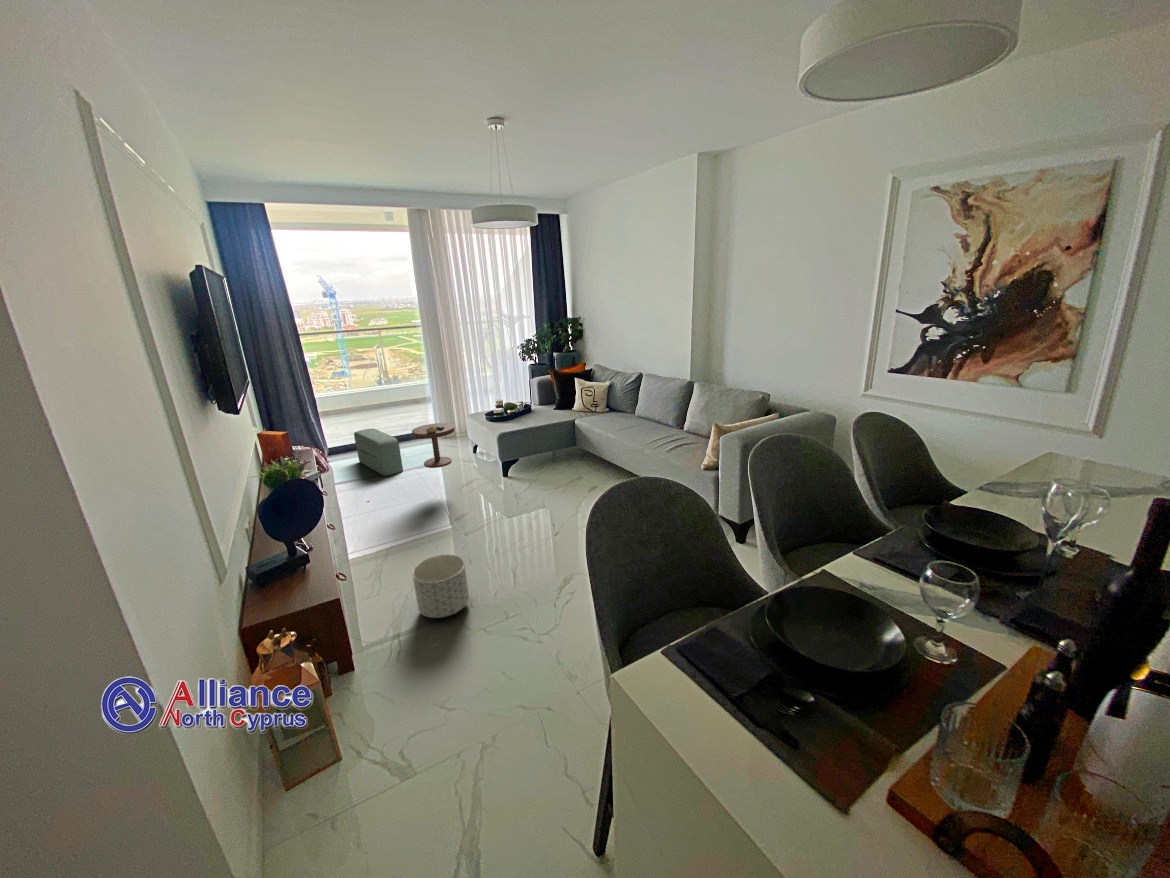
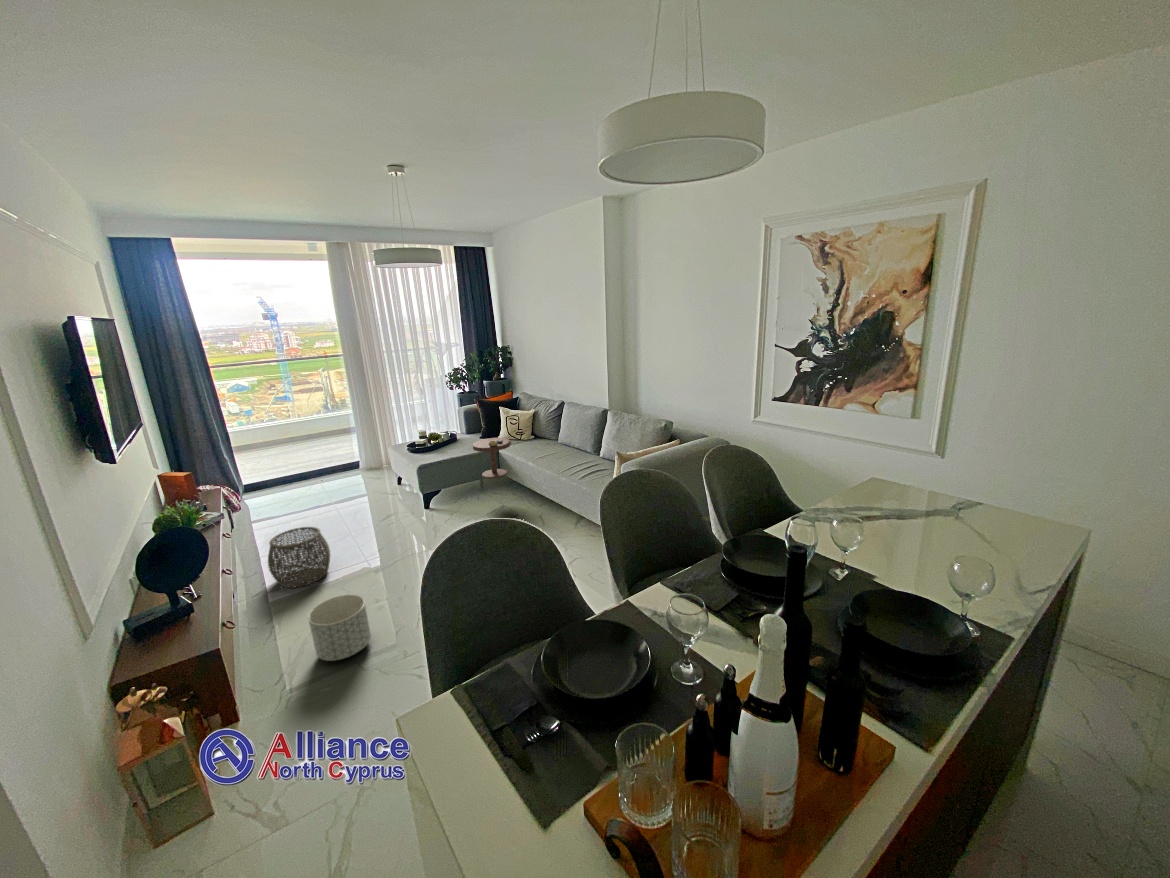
side table: present [412,423,454,468] -> present [473,438,510,479]
pouf: present [354,428,403,476] -> none [270,463,322,513]
woven basket: none [363,488,420,547] -> present [268,527,330,588]

